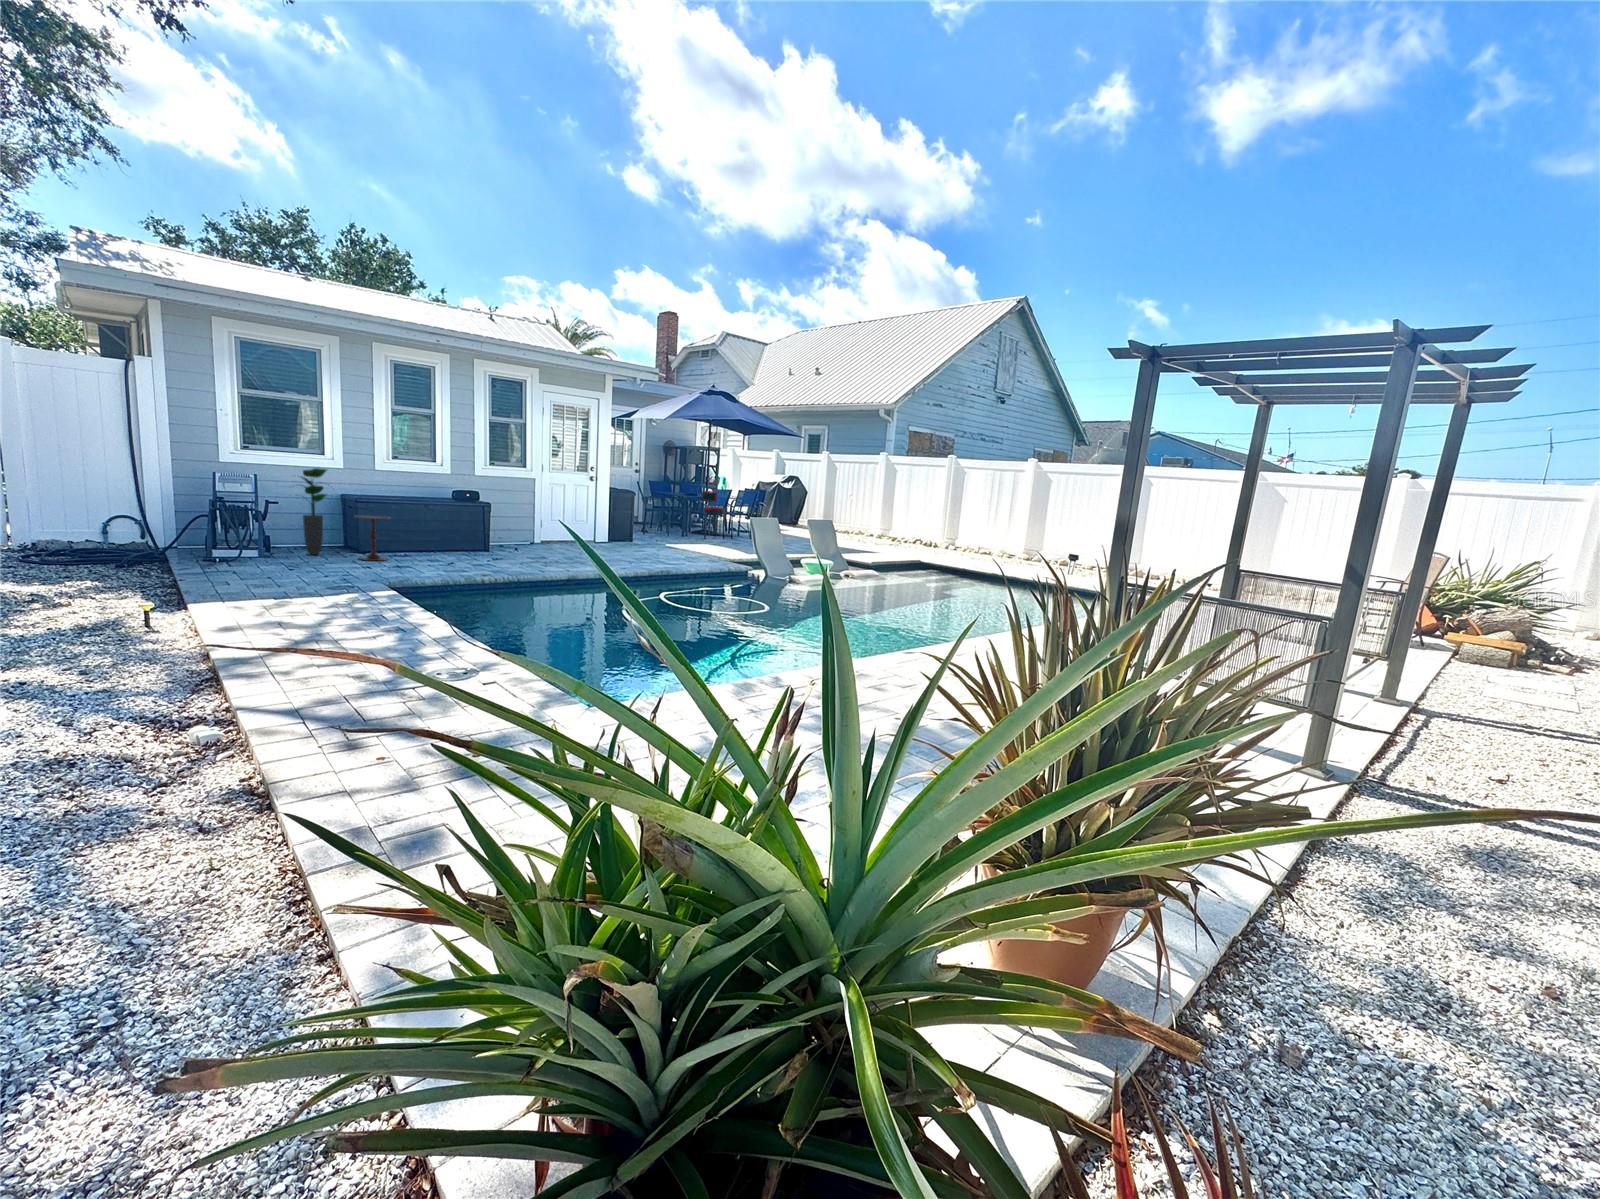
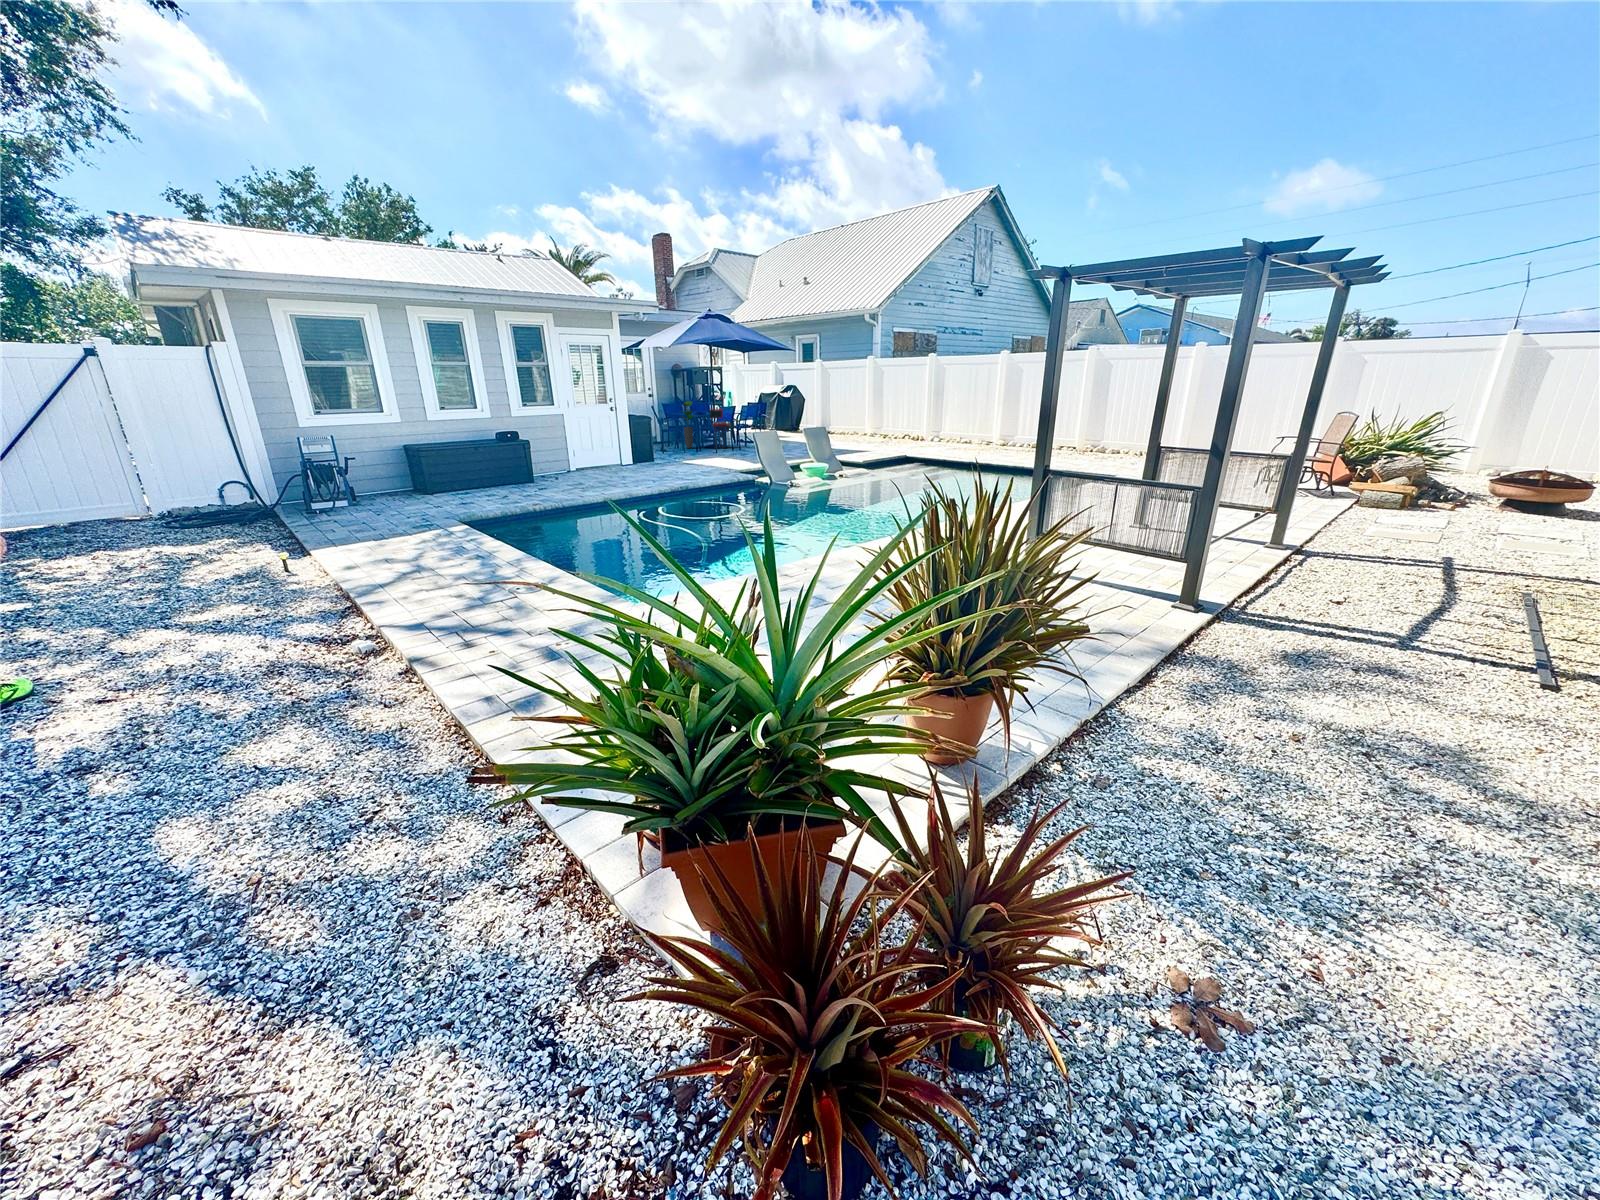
potted plant: present [302,468,327,555] -> present [683,401,693,448]
side table: present [355,515,390,561] -> none [421,460,455,499]

